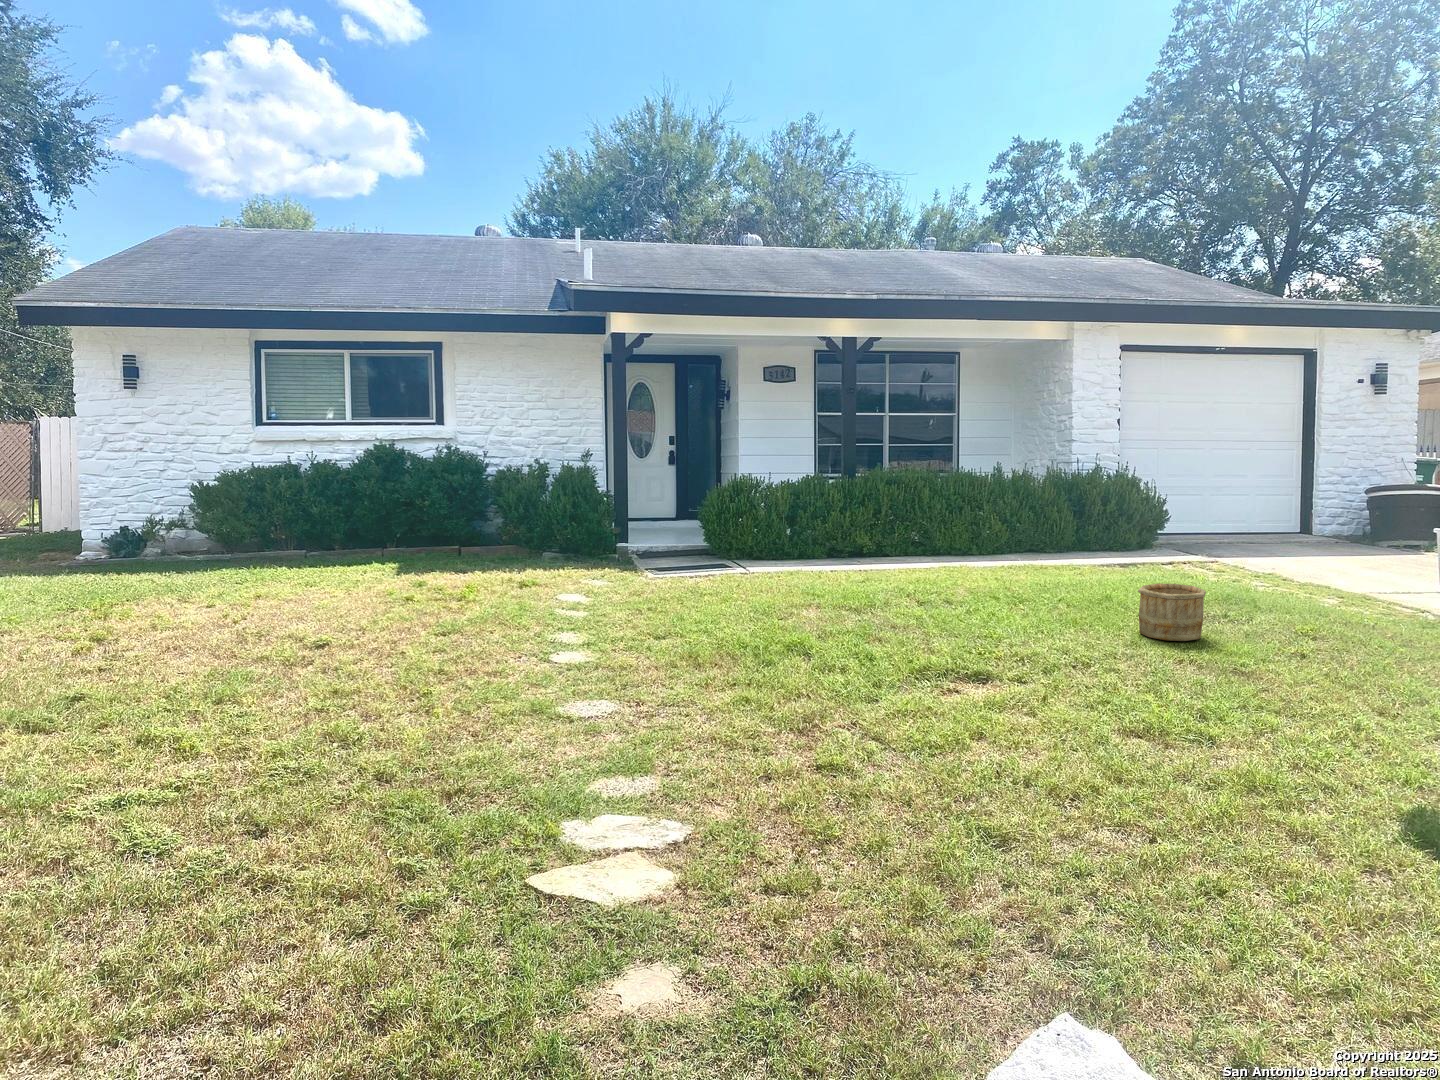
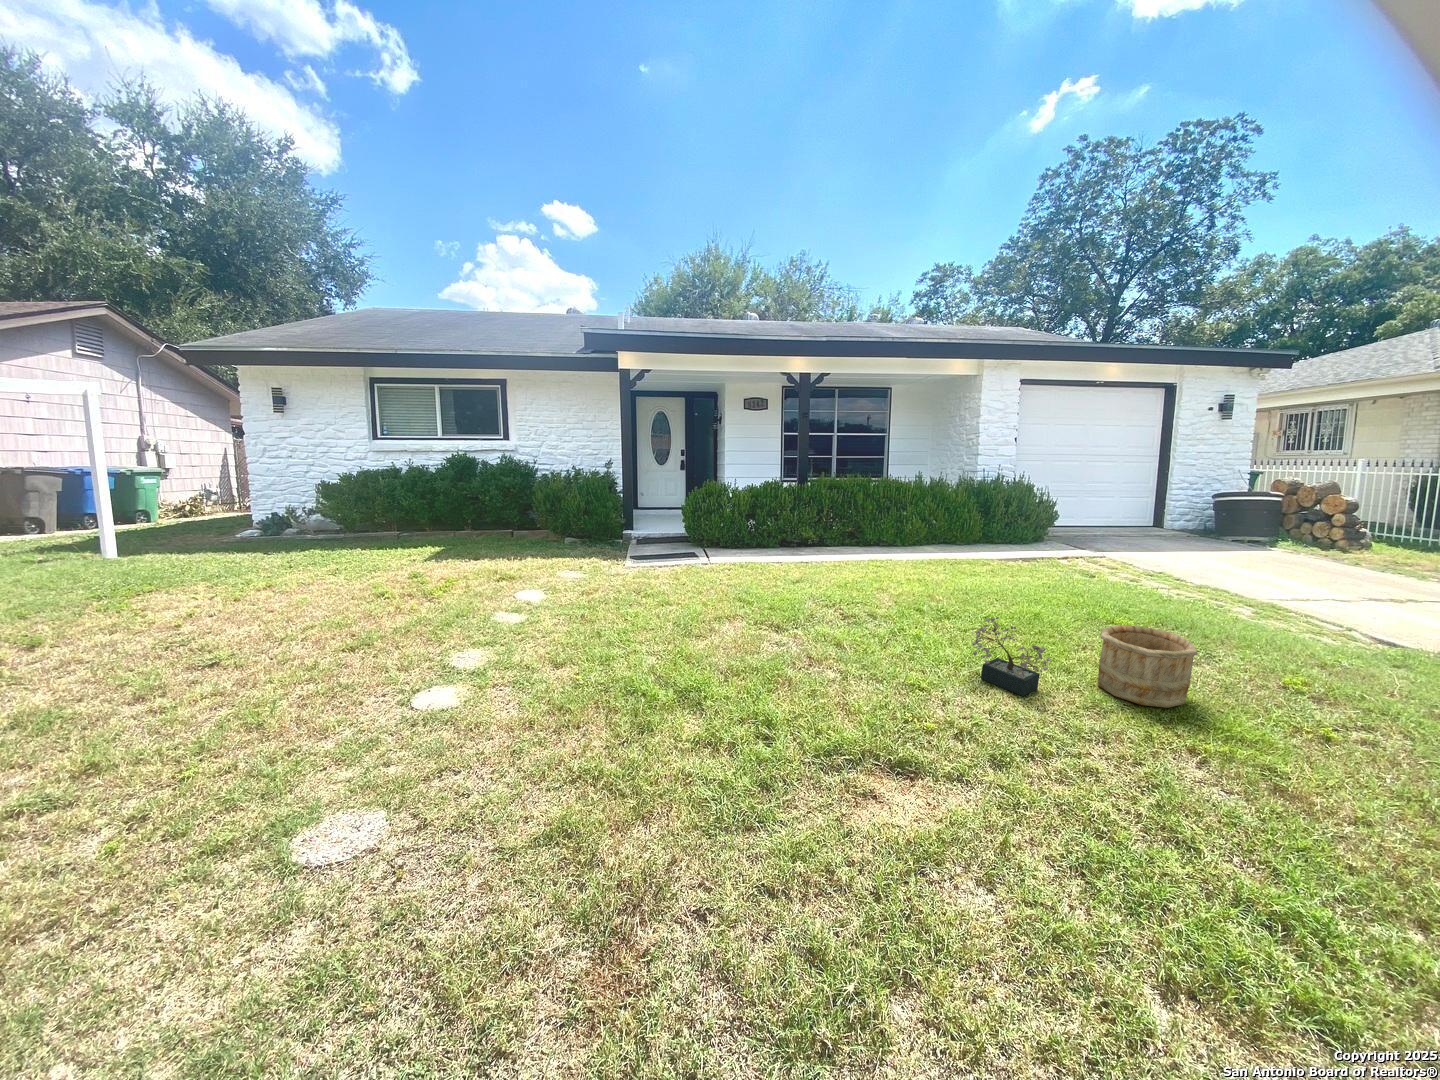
decorative plant: none [1035,579,1100,639] -> present [971,617,1052,696]

